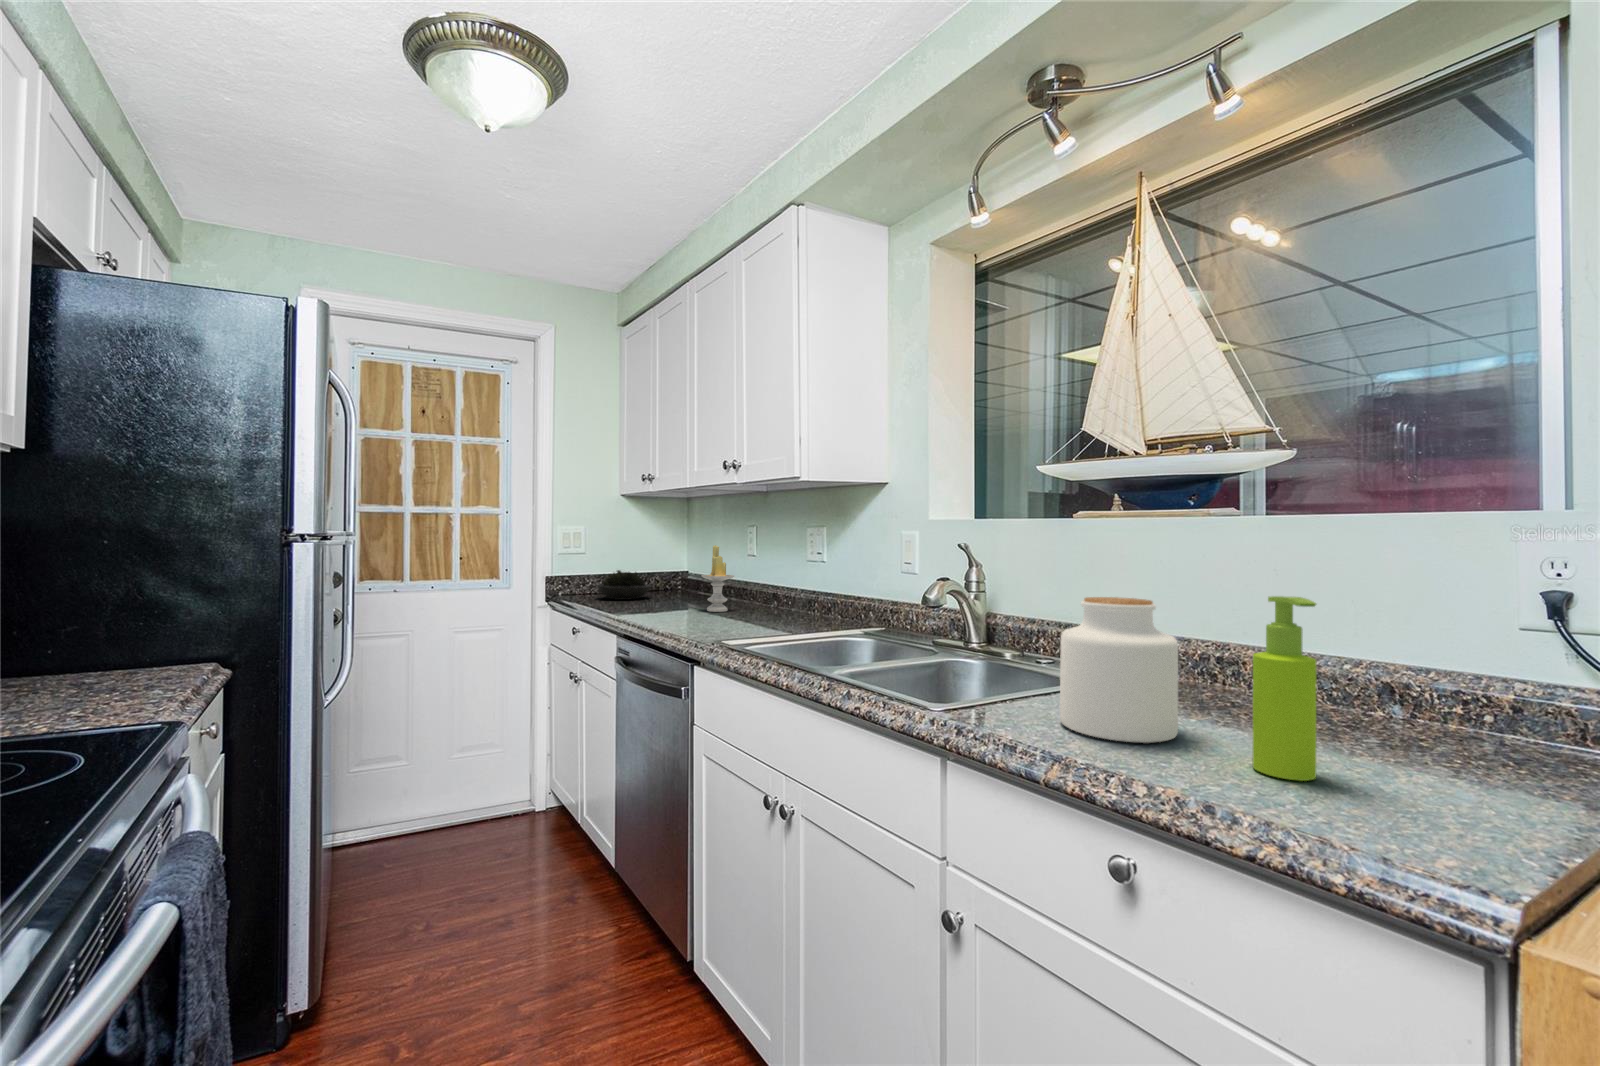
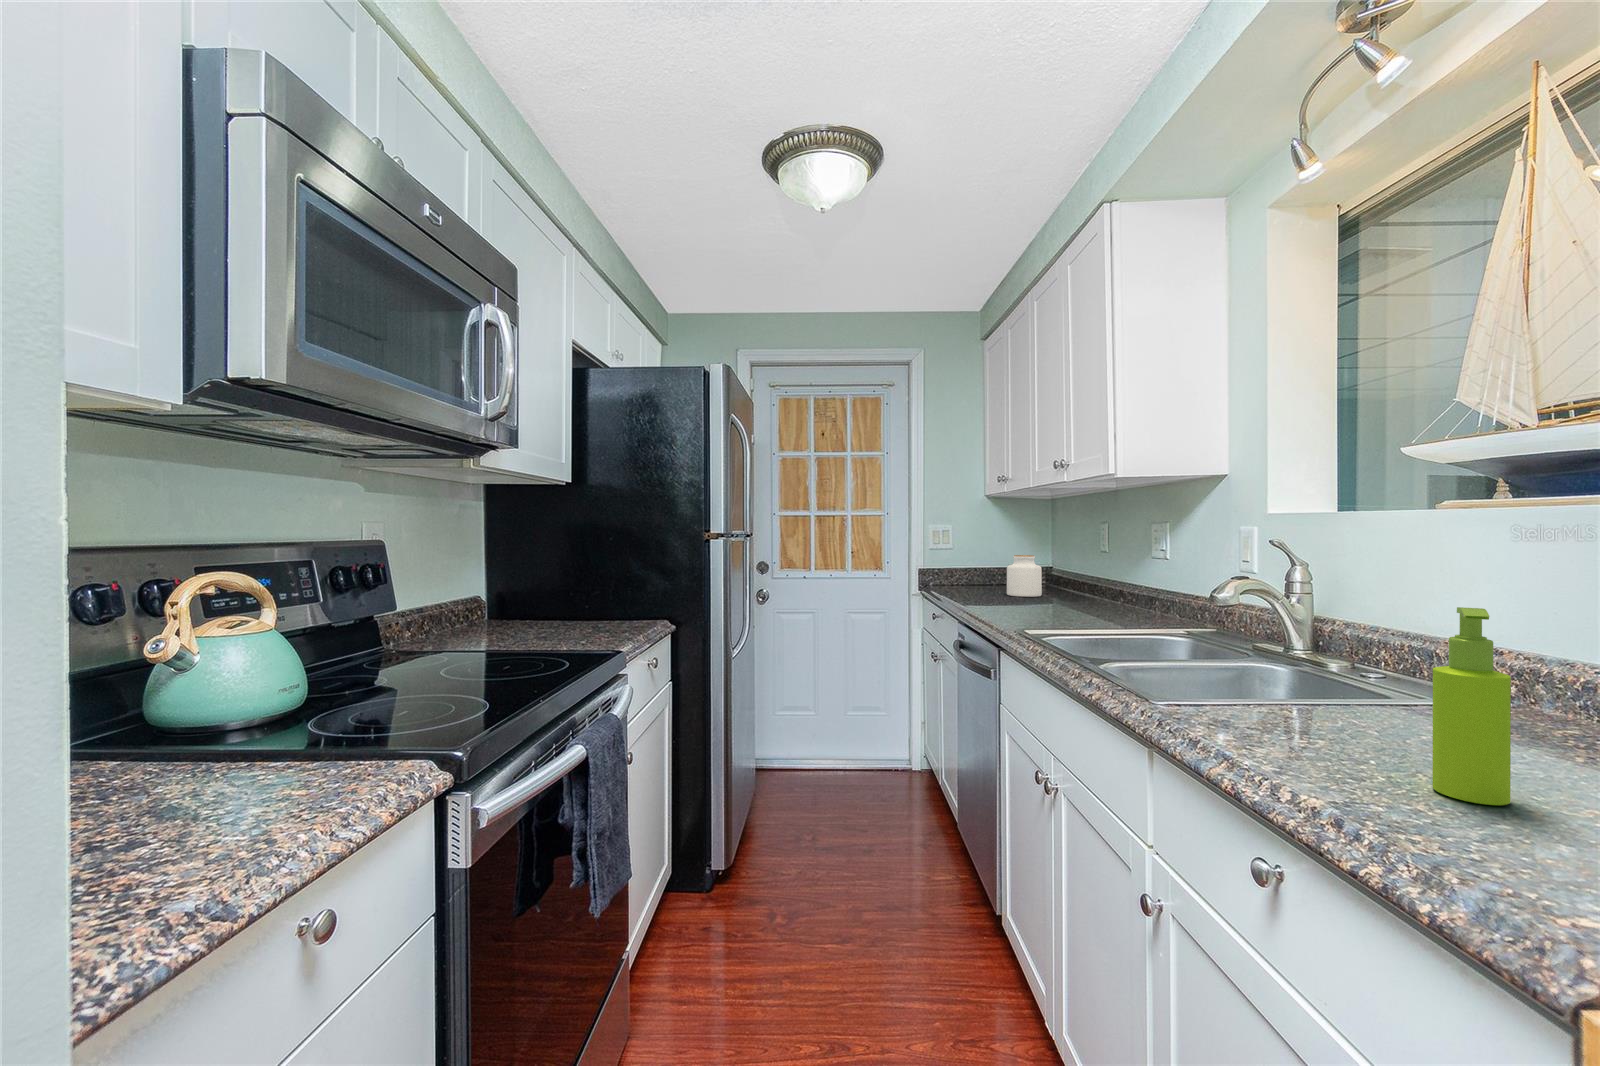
candle: present [702,545,734,612] -> none [1043,541,1077,604]
succulent plant: present [597,570,651,600] -> none [960,563,1011,590]
jar: present [1060,597,1178,743] -> present [1007,555,1042,597]

